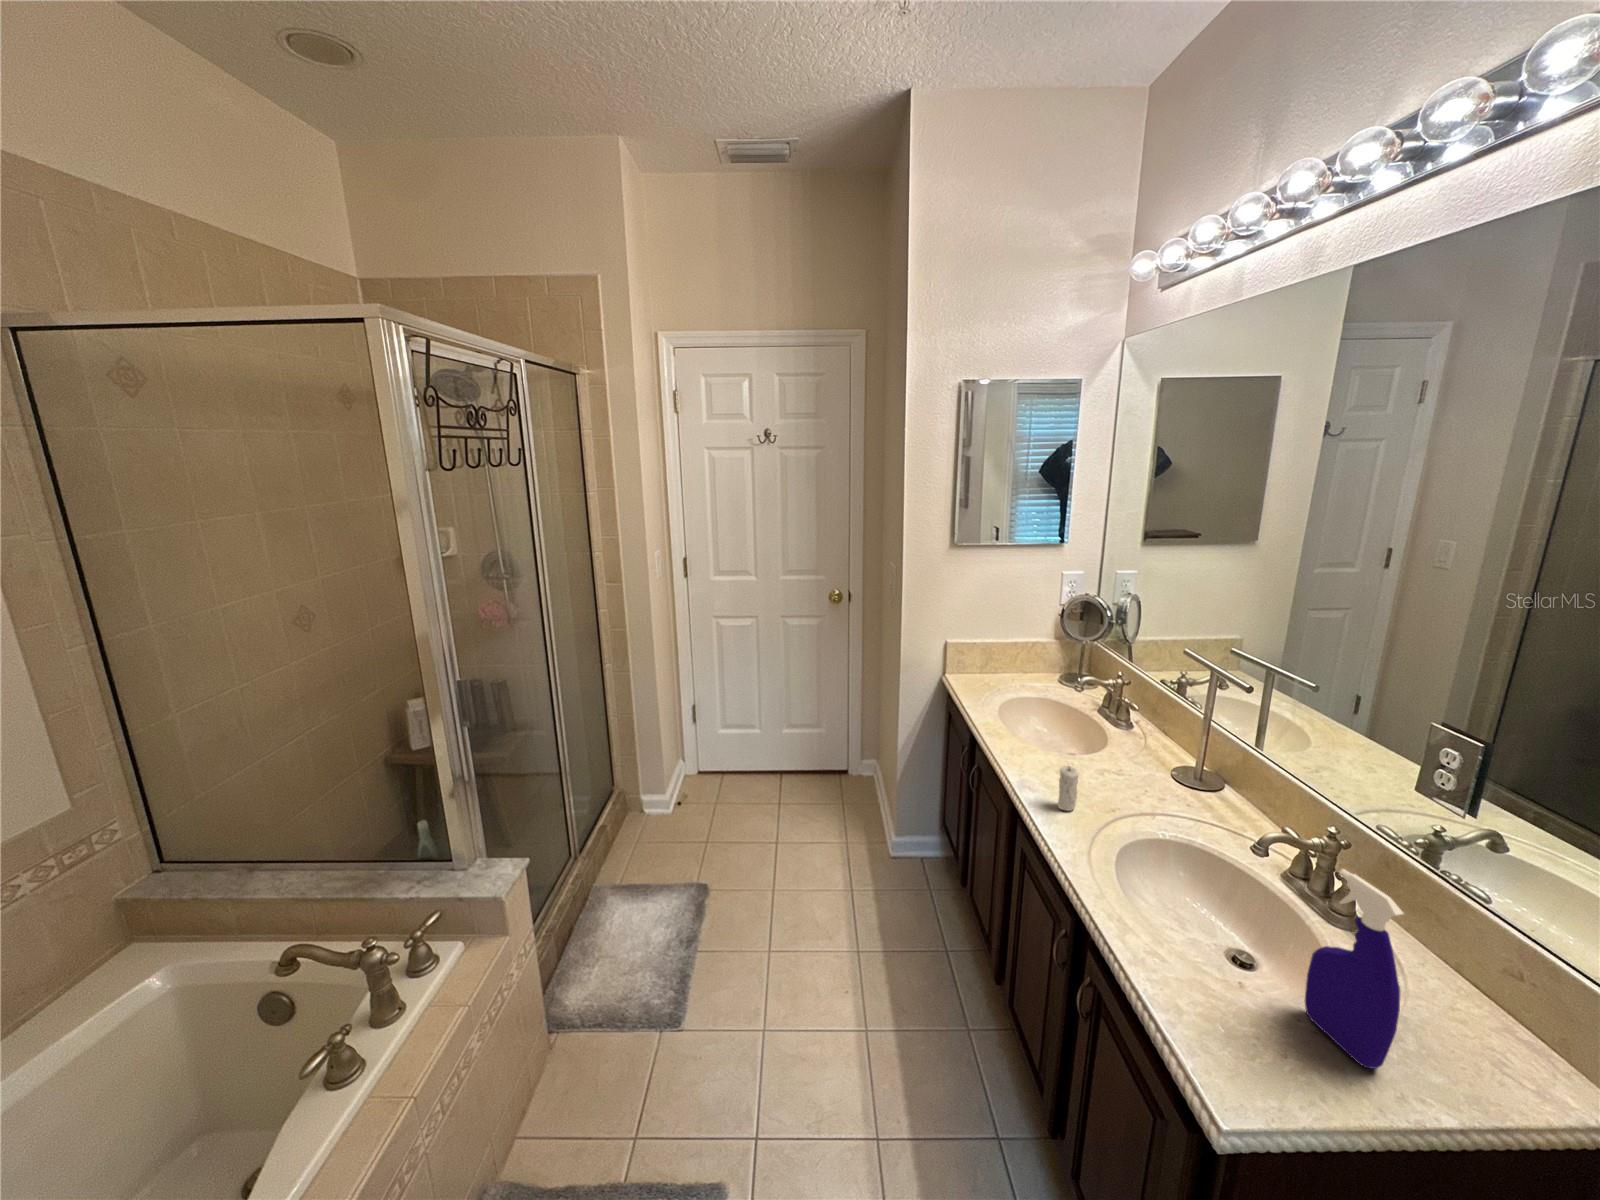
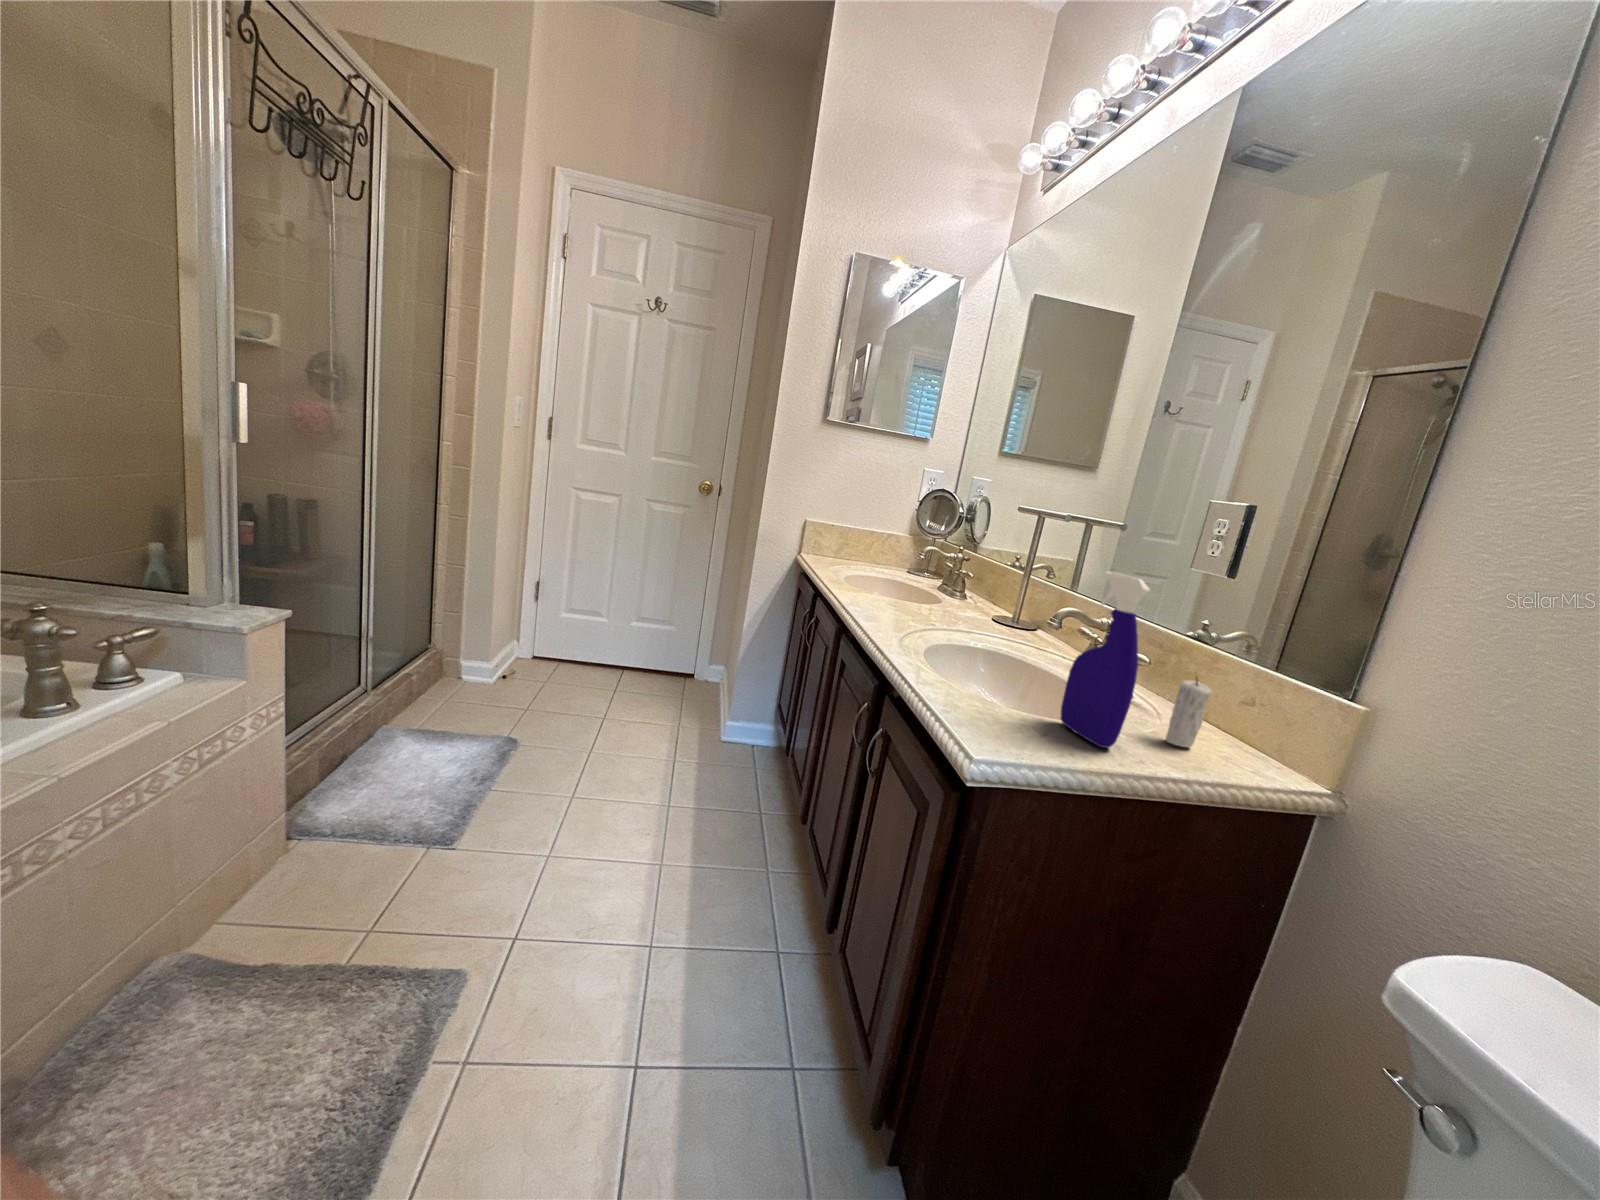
candle: present [1058,766,1079,811] -> present [1166,679,1212,747]

